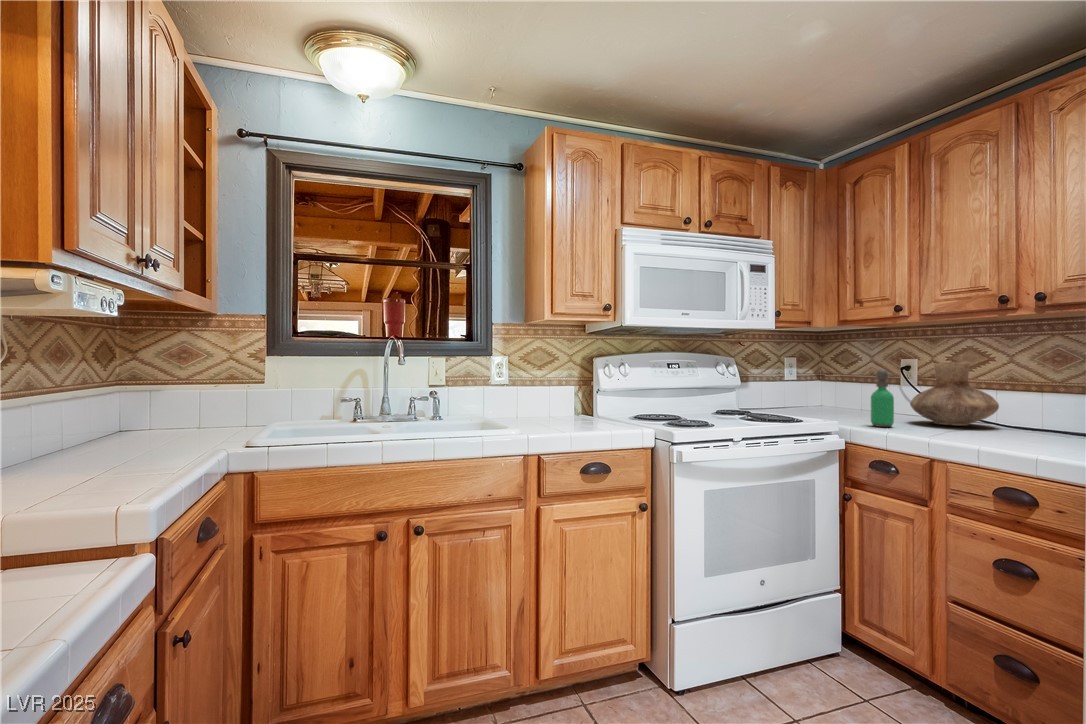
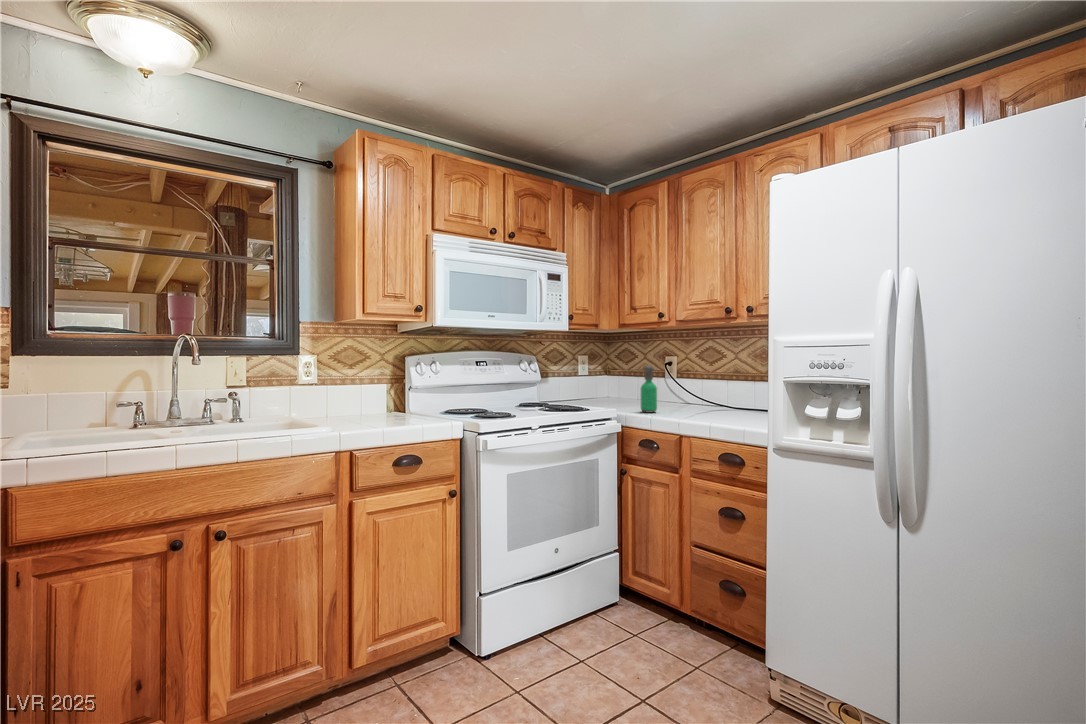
vase: present [910,362,999,426] -> none [670,359,728,409]

